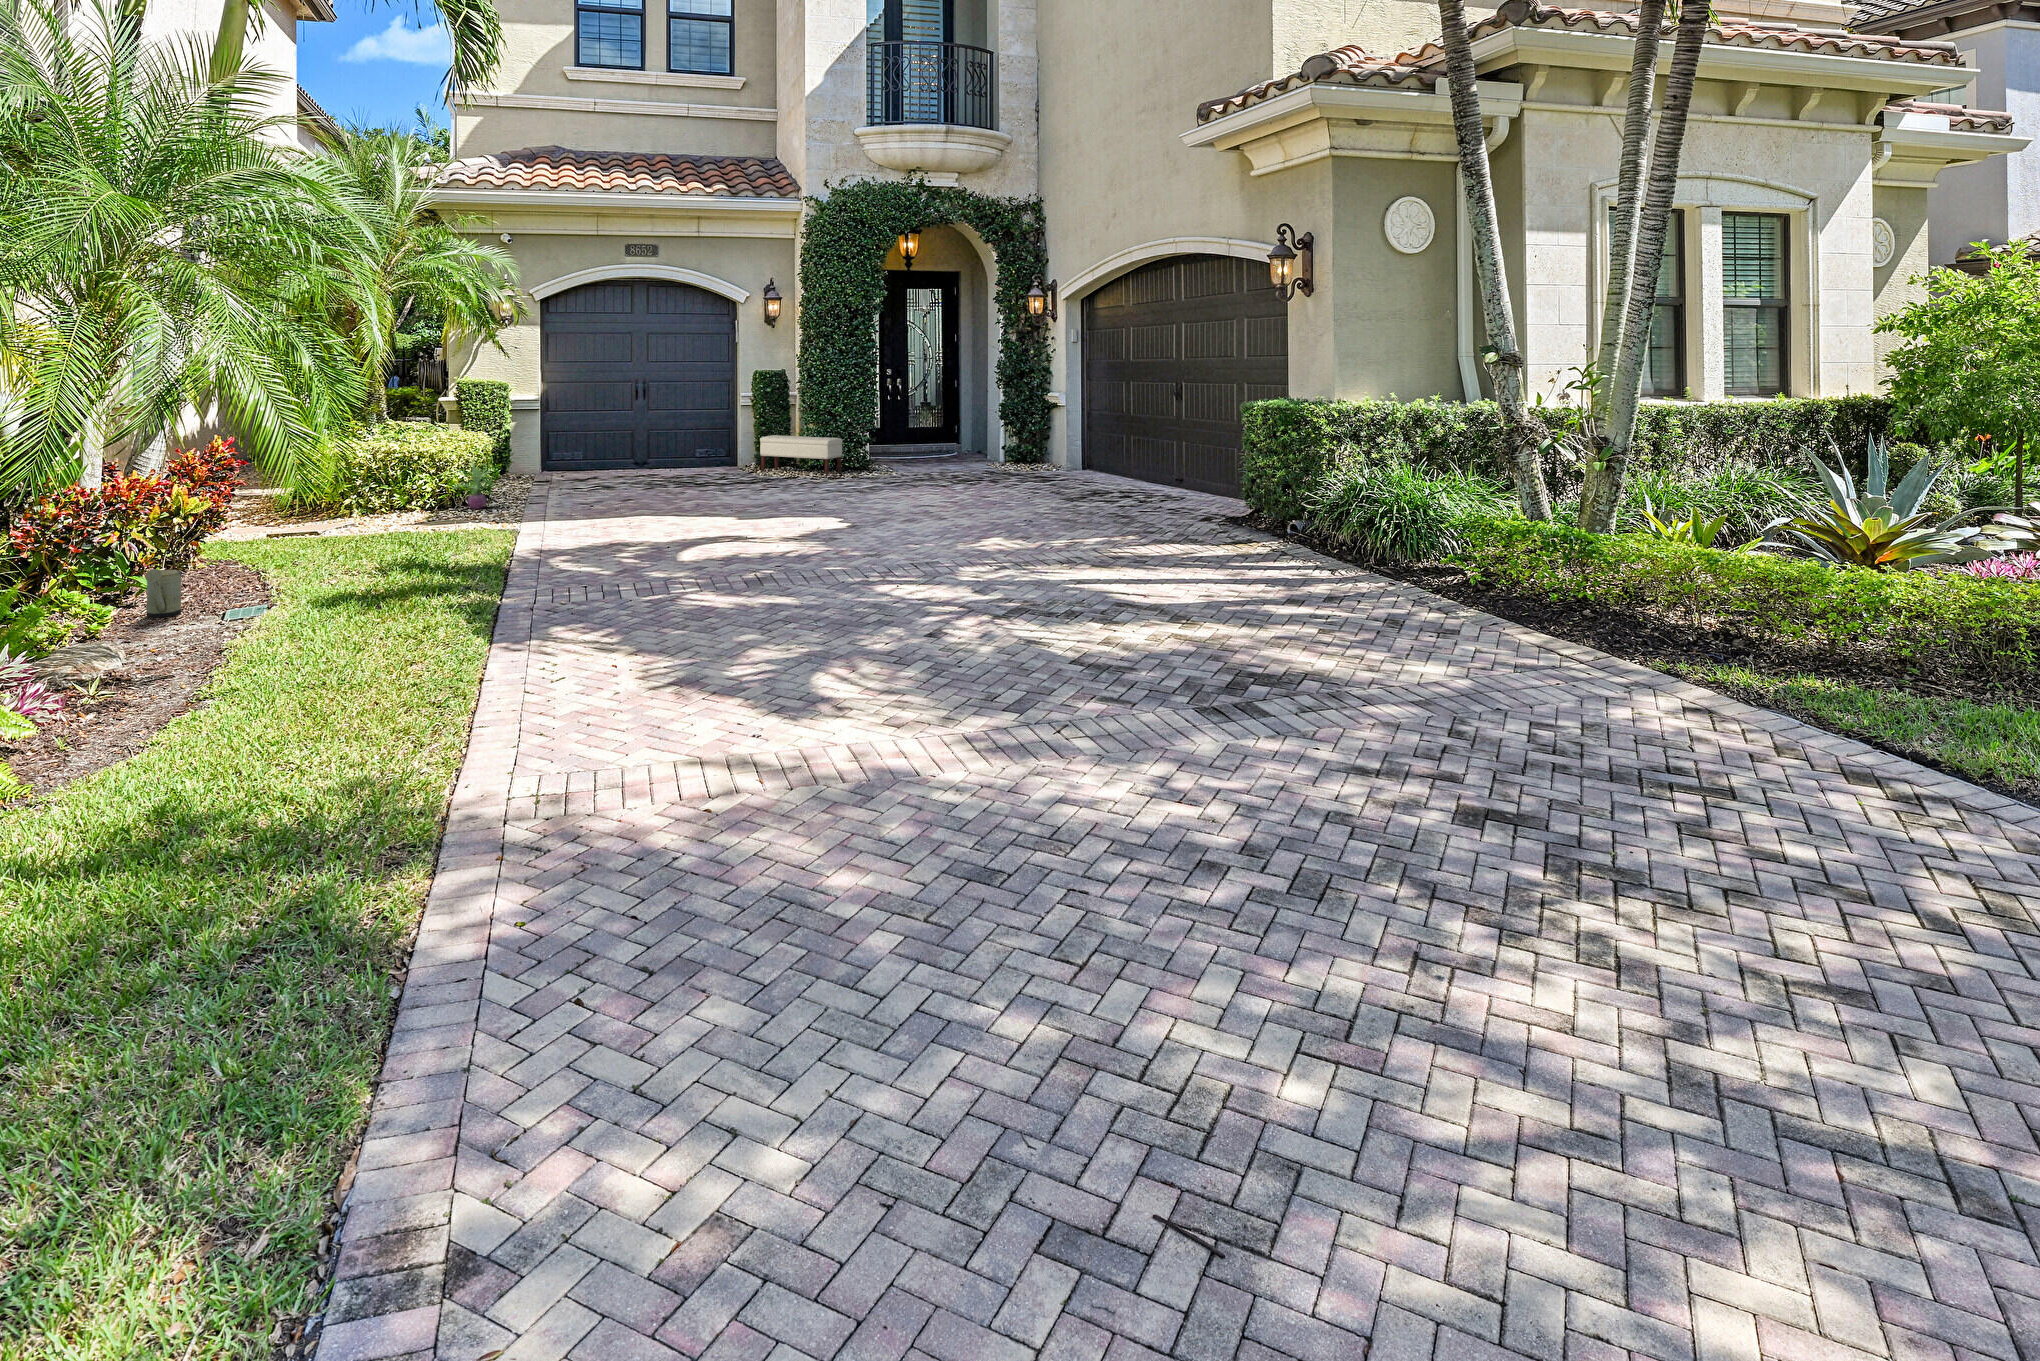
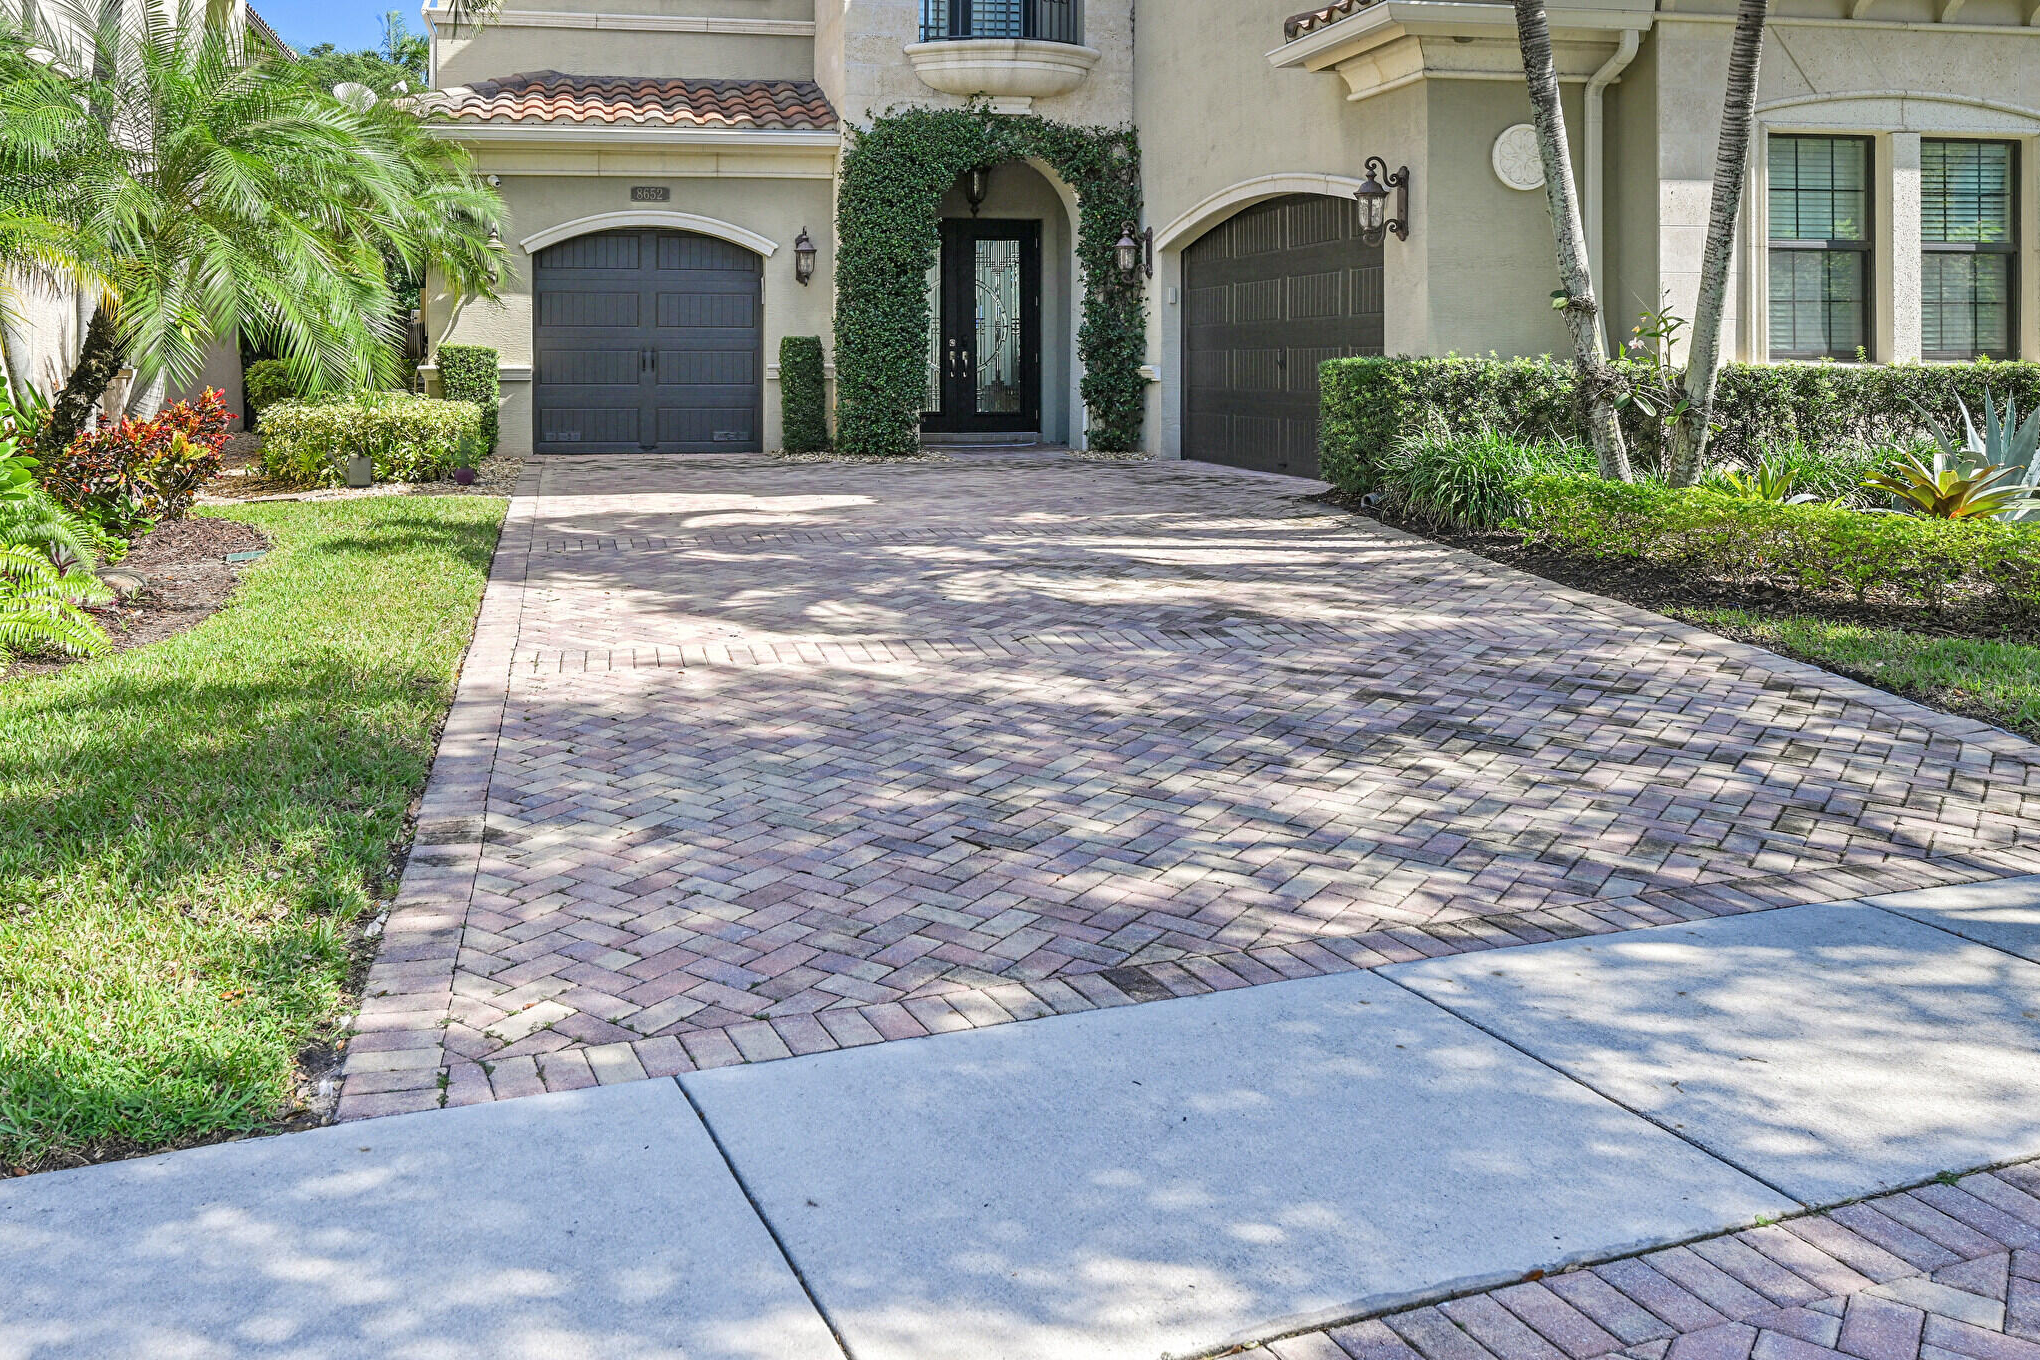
bench: present [760,435,842,476] -> none [792,414,889,461]
watering can: present [145,557,182,617] -> present [324,445,371,488]

